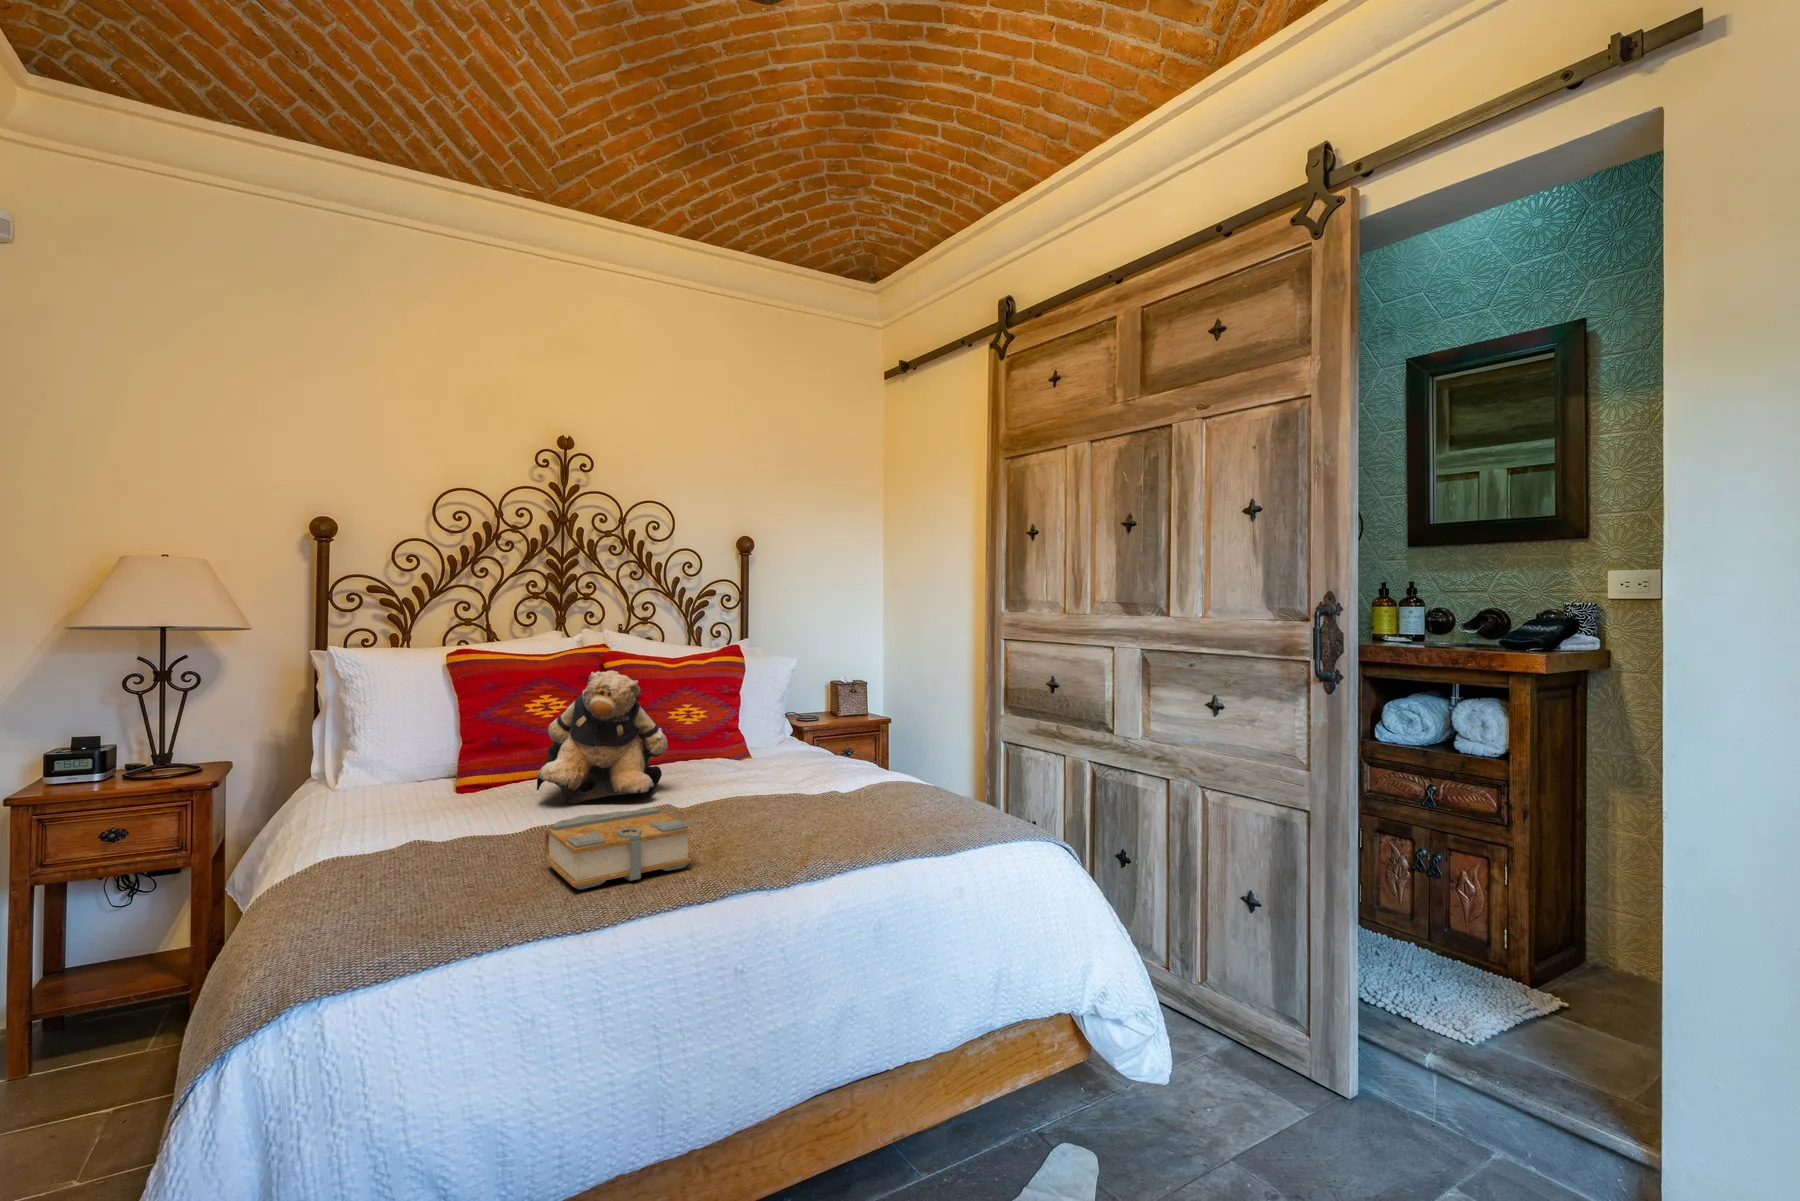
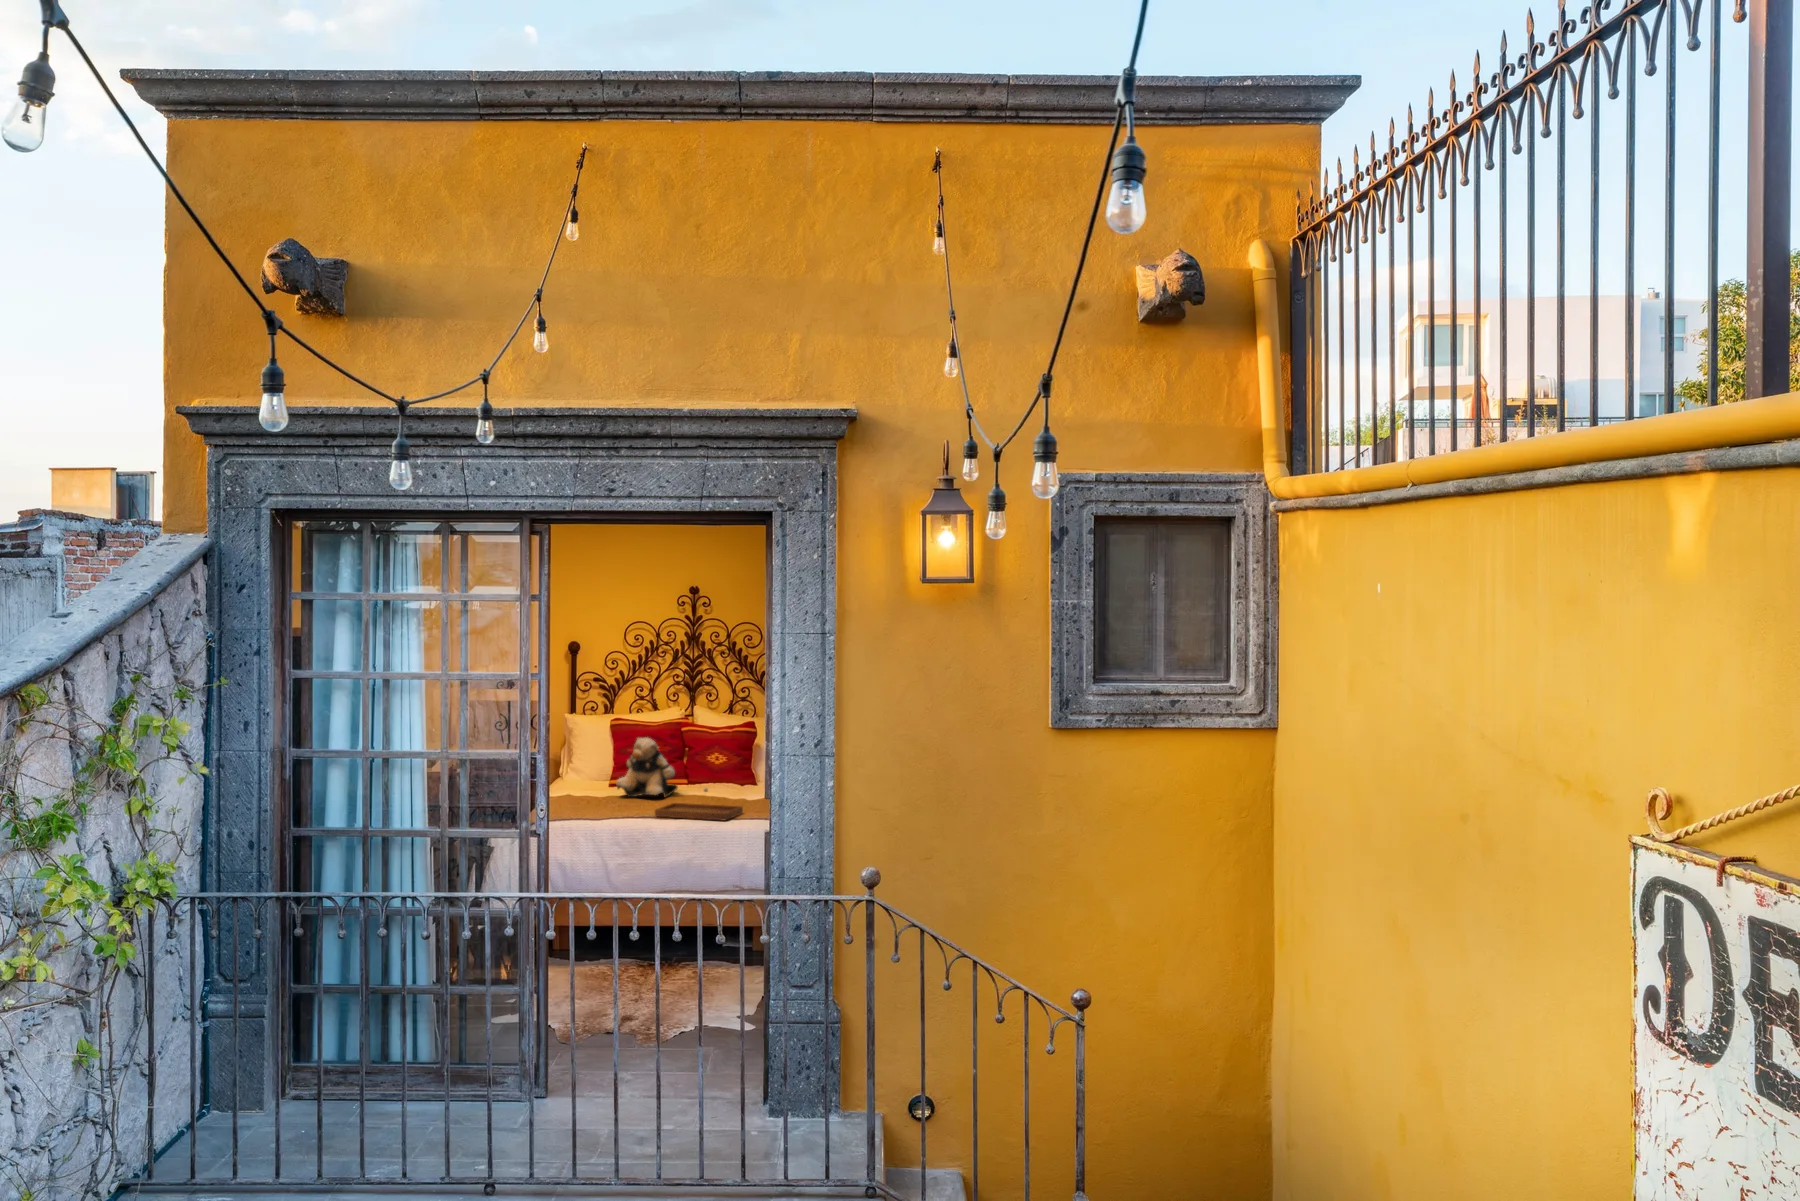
tray: none [730,762,912,842] -> present [655,788,743,821]
book: present [544,808,691,890] -> none [579,798,628,823]

